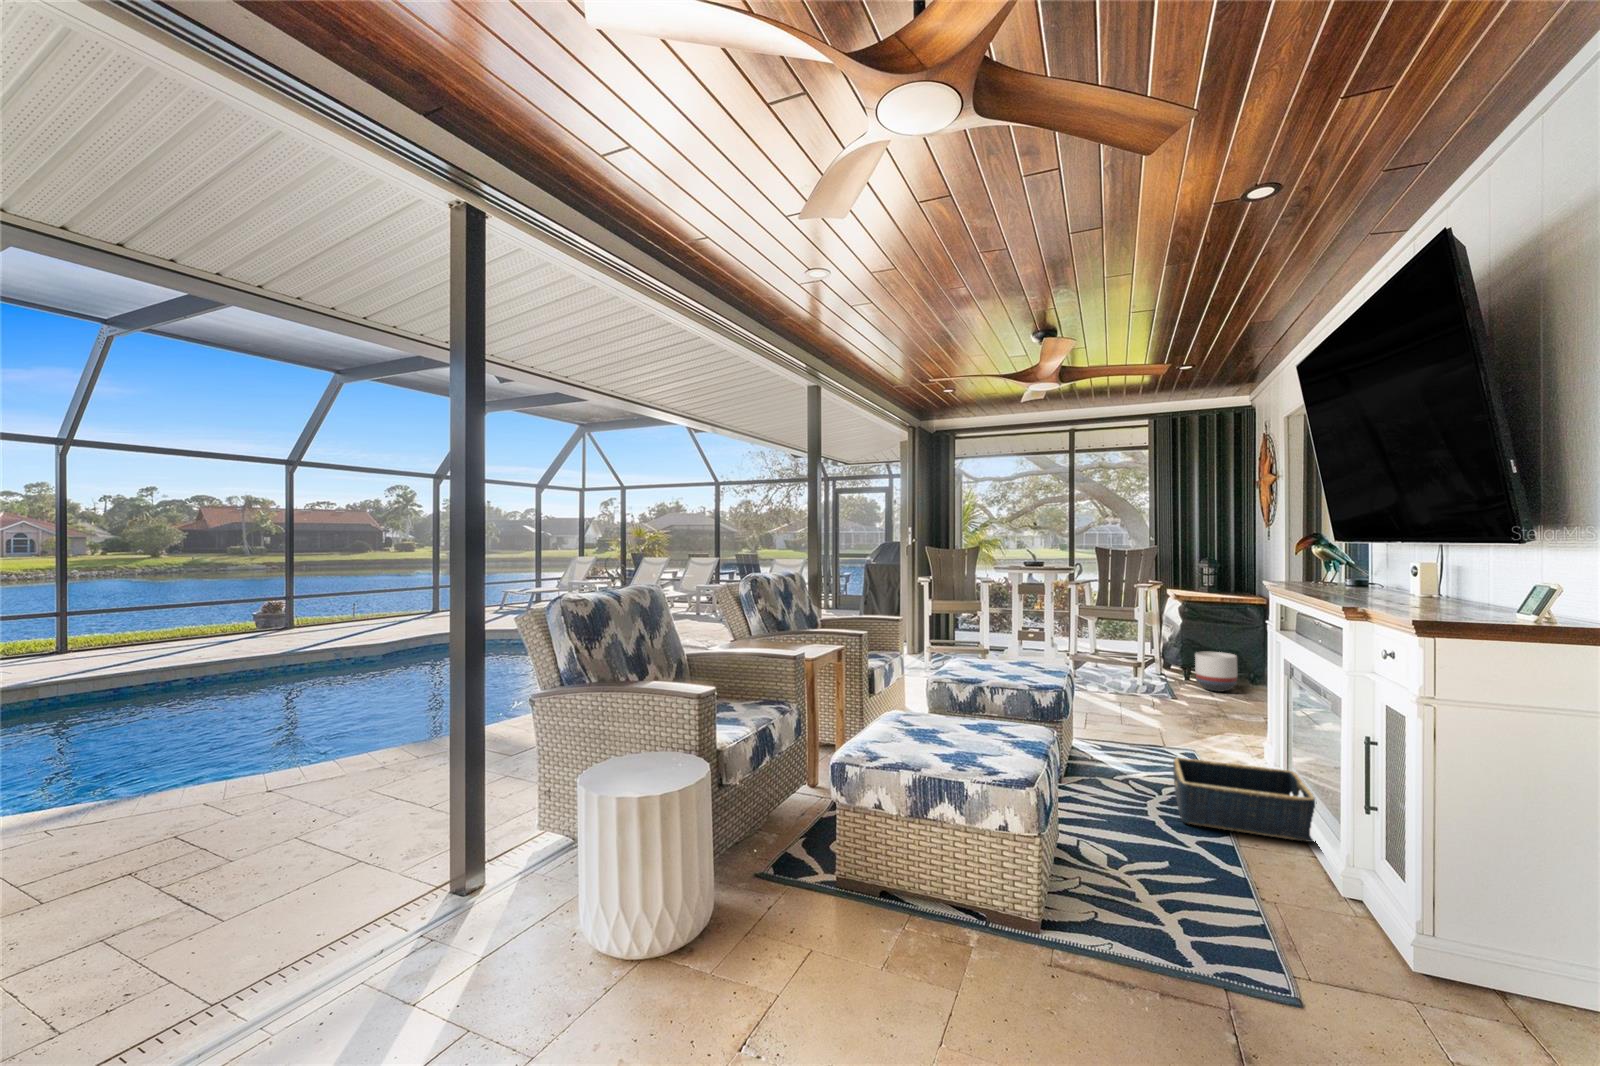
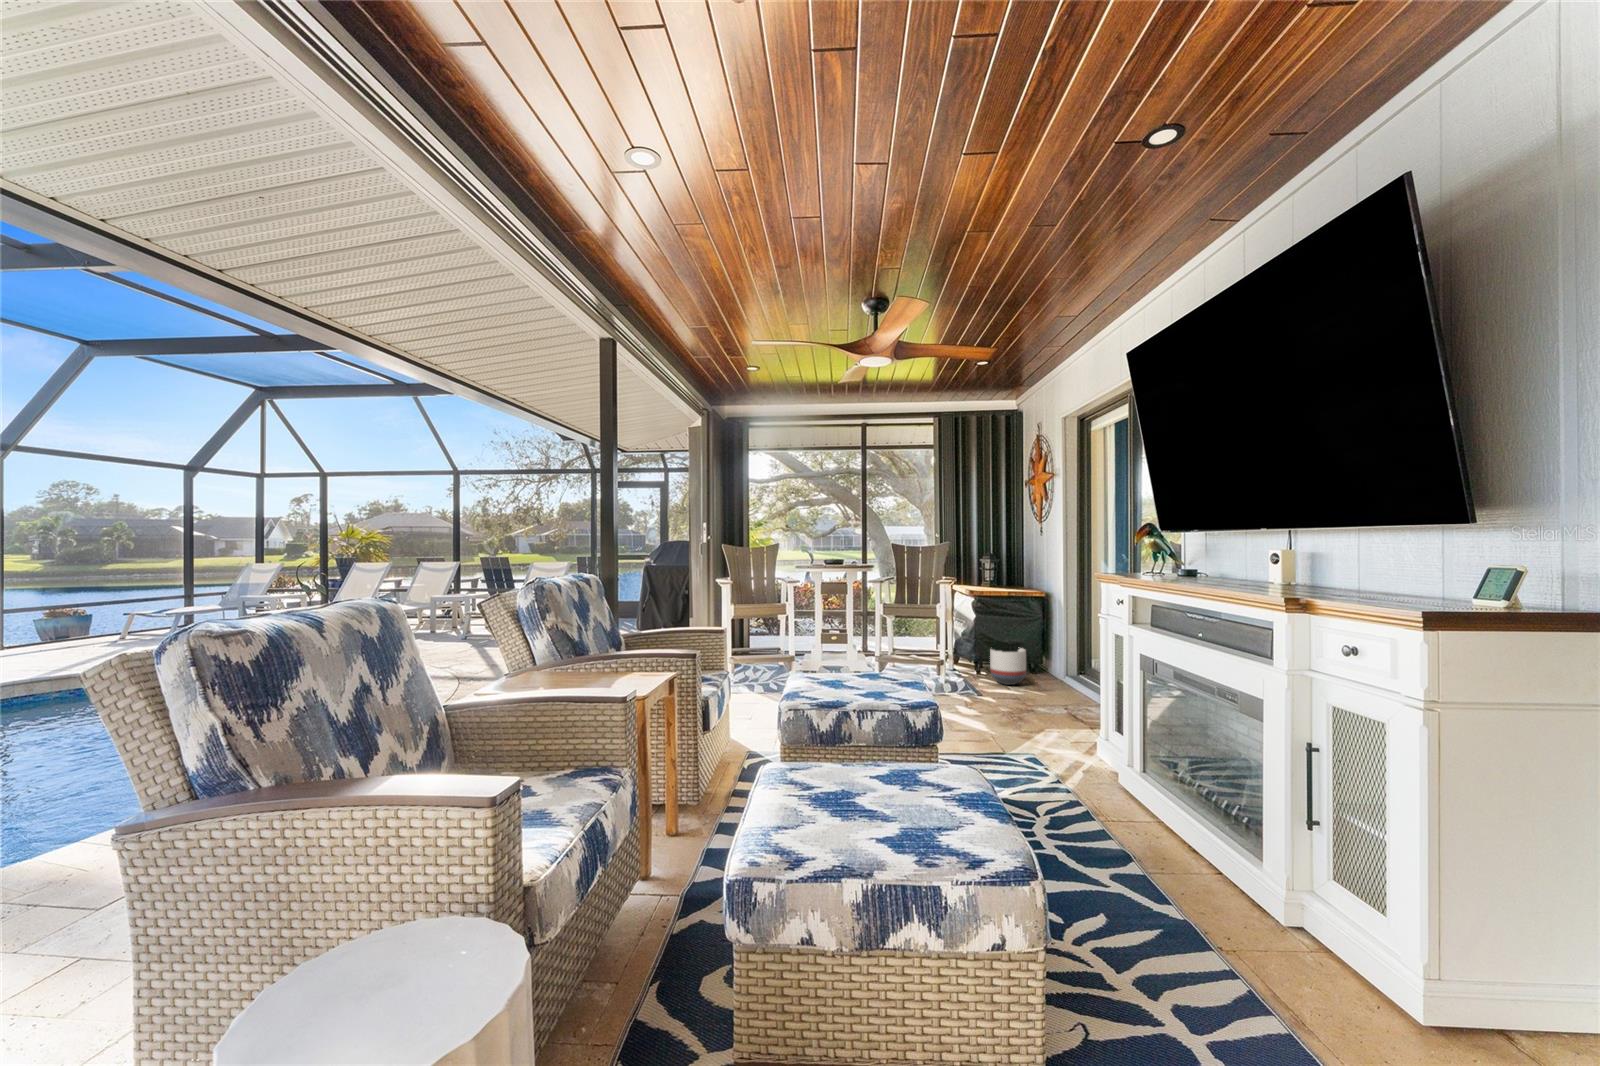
basket: present [1173,758,1317,842] -> none [1051,773,1209,854]

